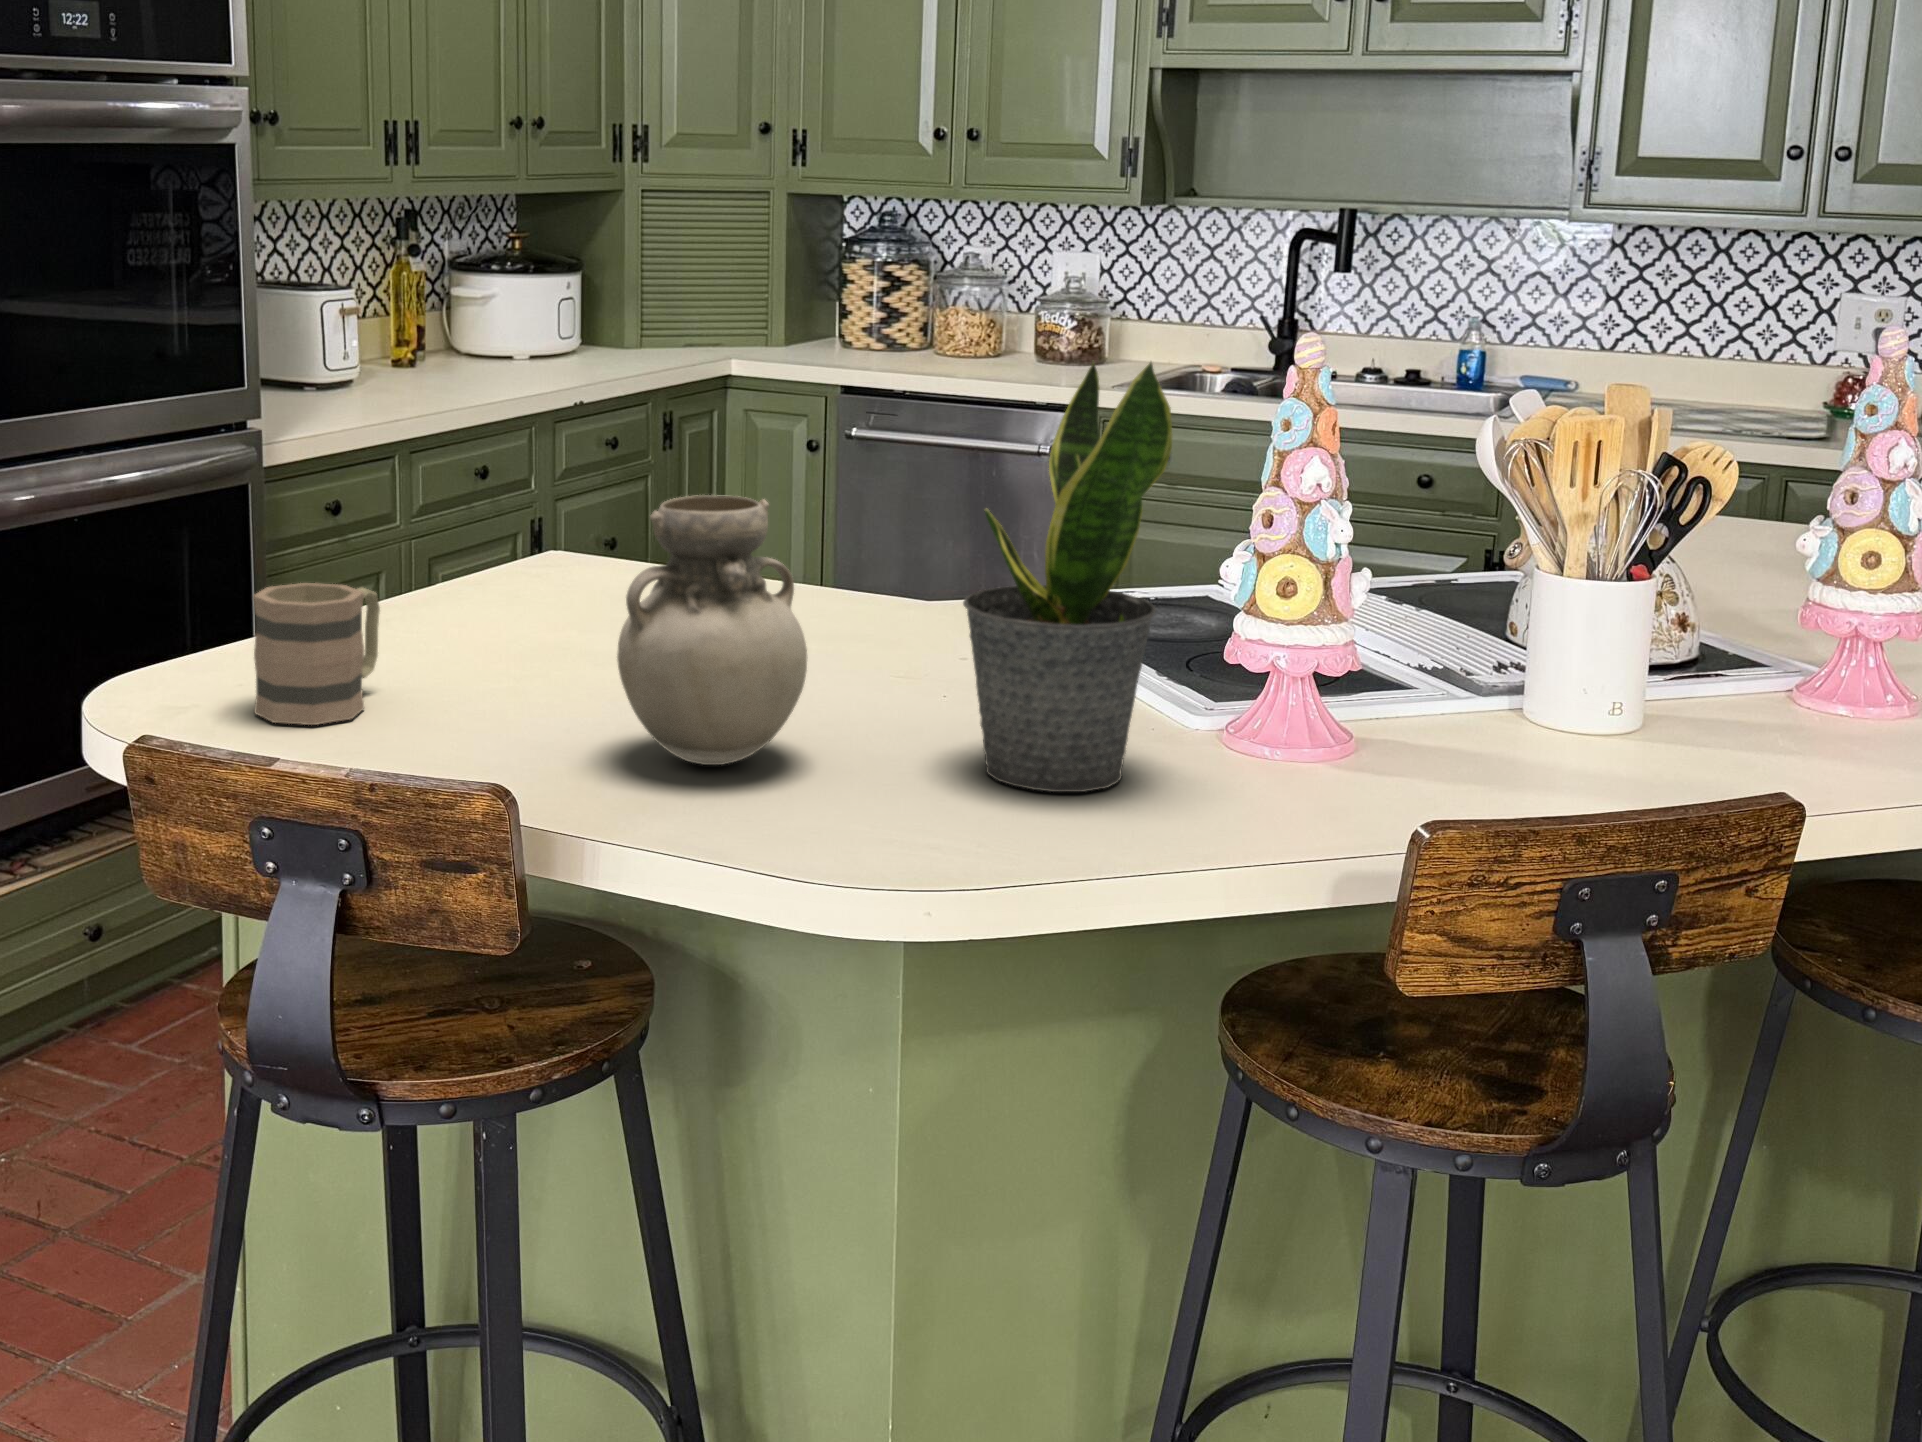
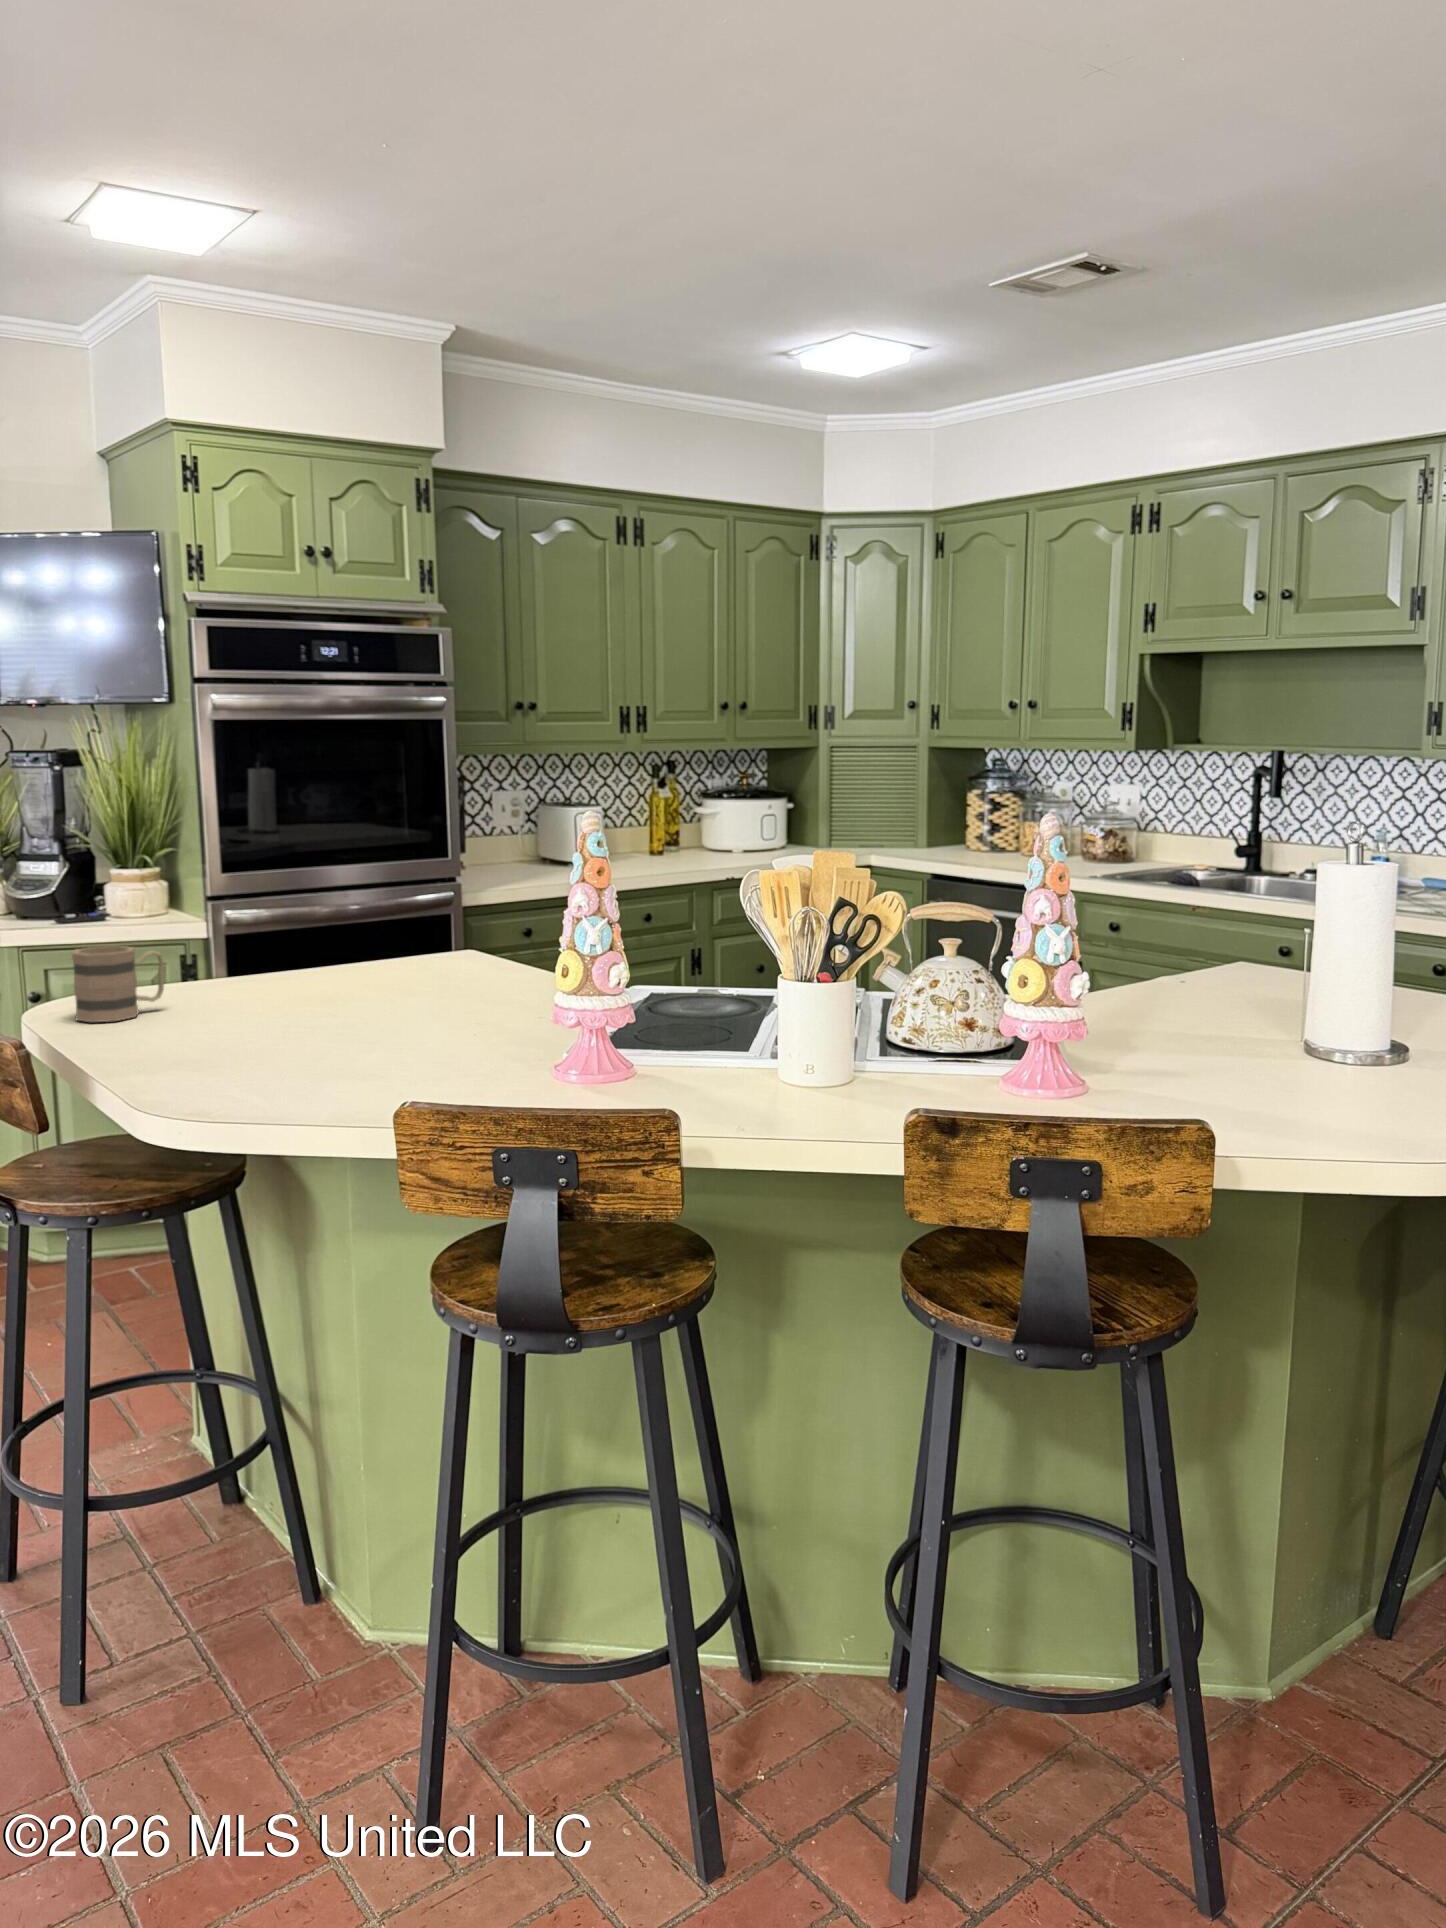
potted plant: present [963,362,1173,792] -> none [332,812,456,1083]
vase: present [617,495,807,765] -> none [172,896,291,1055]

